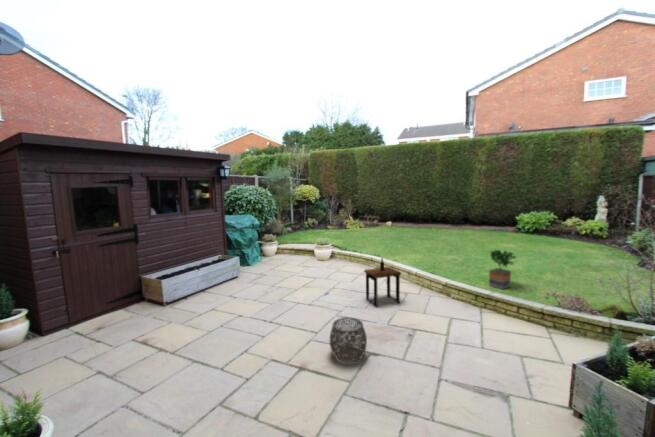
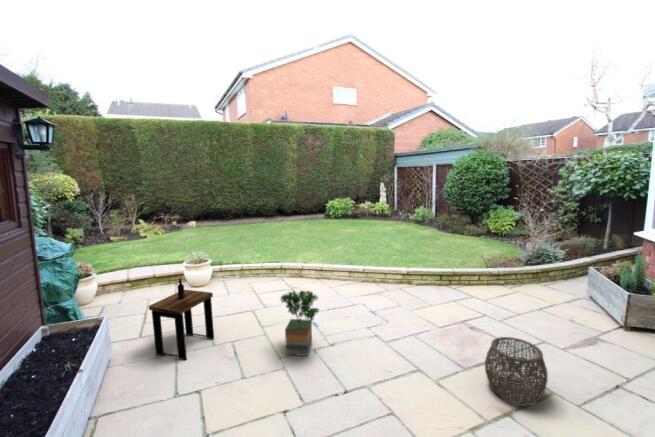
potted tree: present [489,250,516,289] -> present [281,291,319,356]
side table: present [365,259,401,307] -> present [149,278,214,360]

